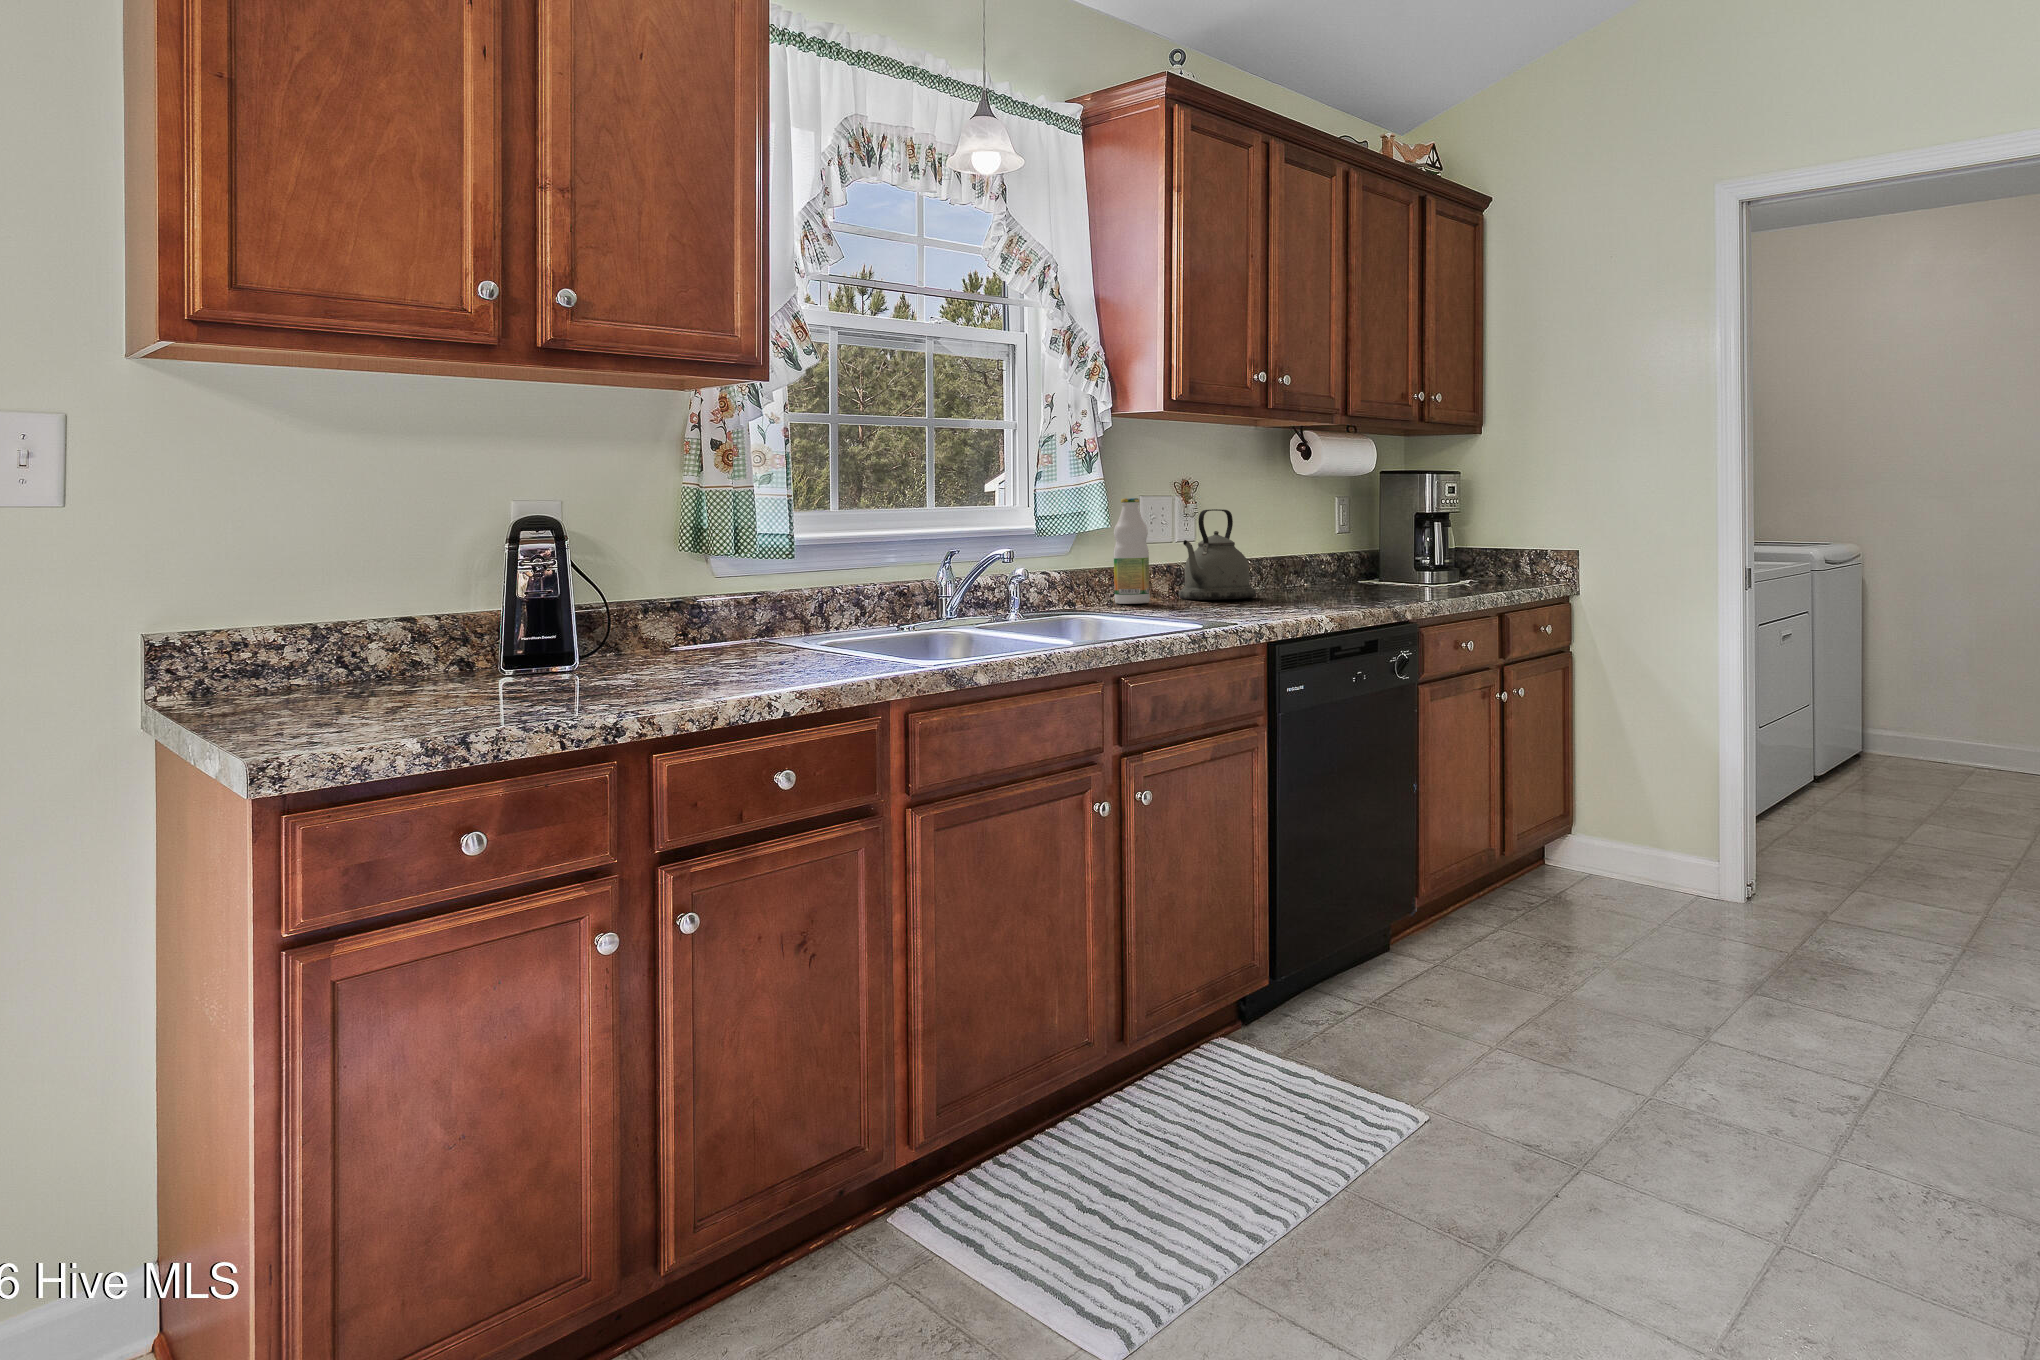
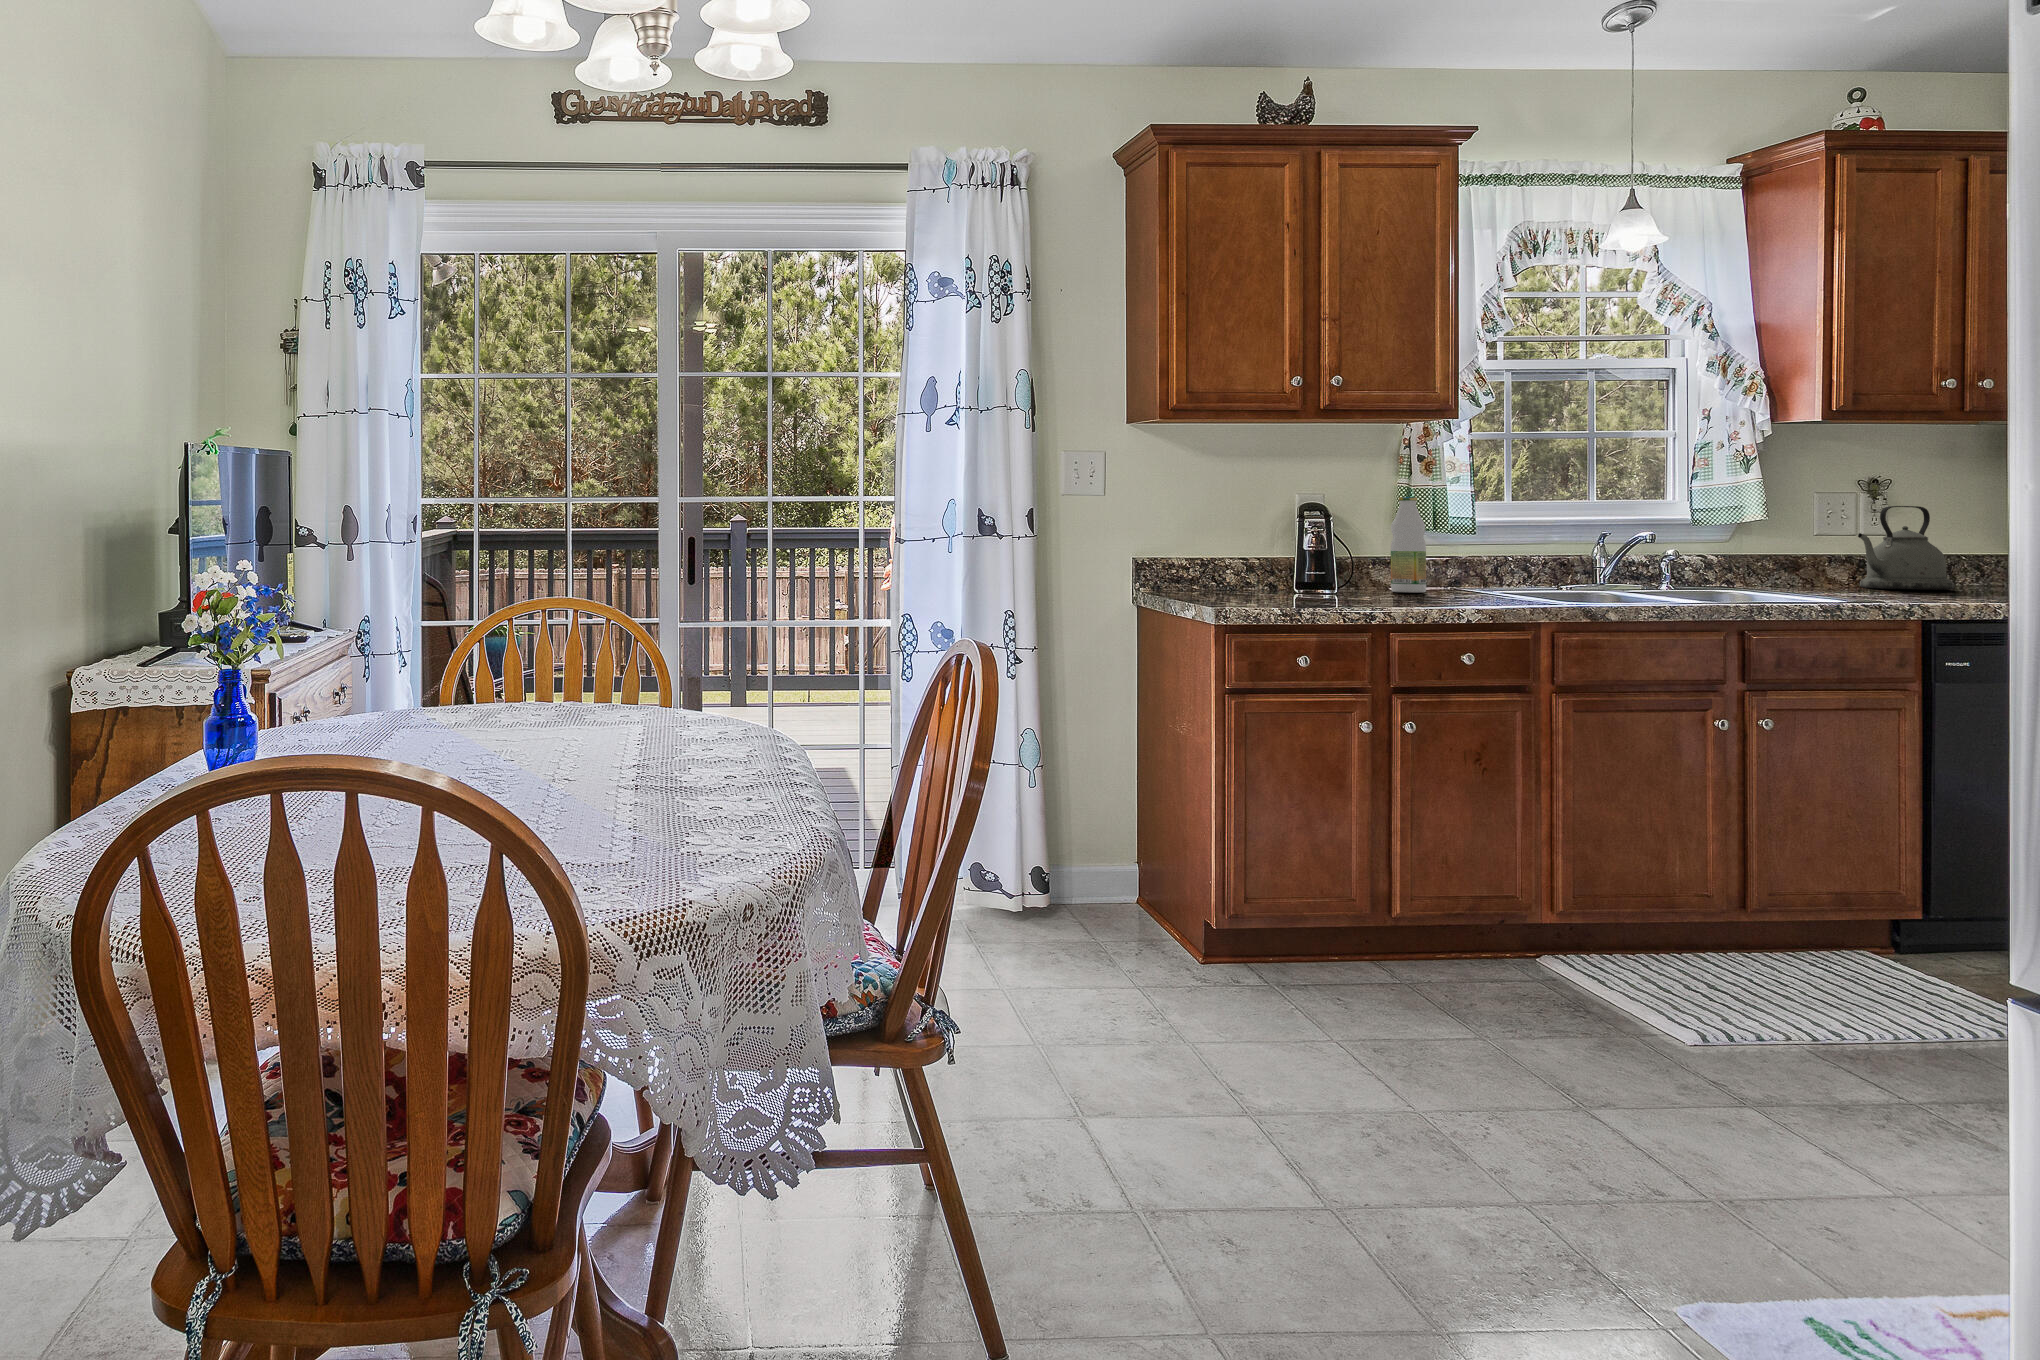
bottle: present [1114,498,1150,604] -> present [1391,497,1426,593]

